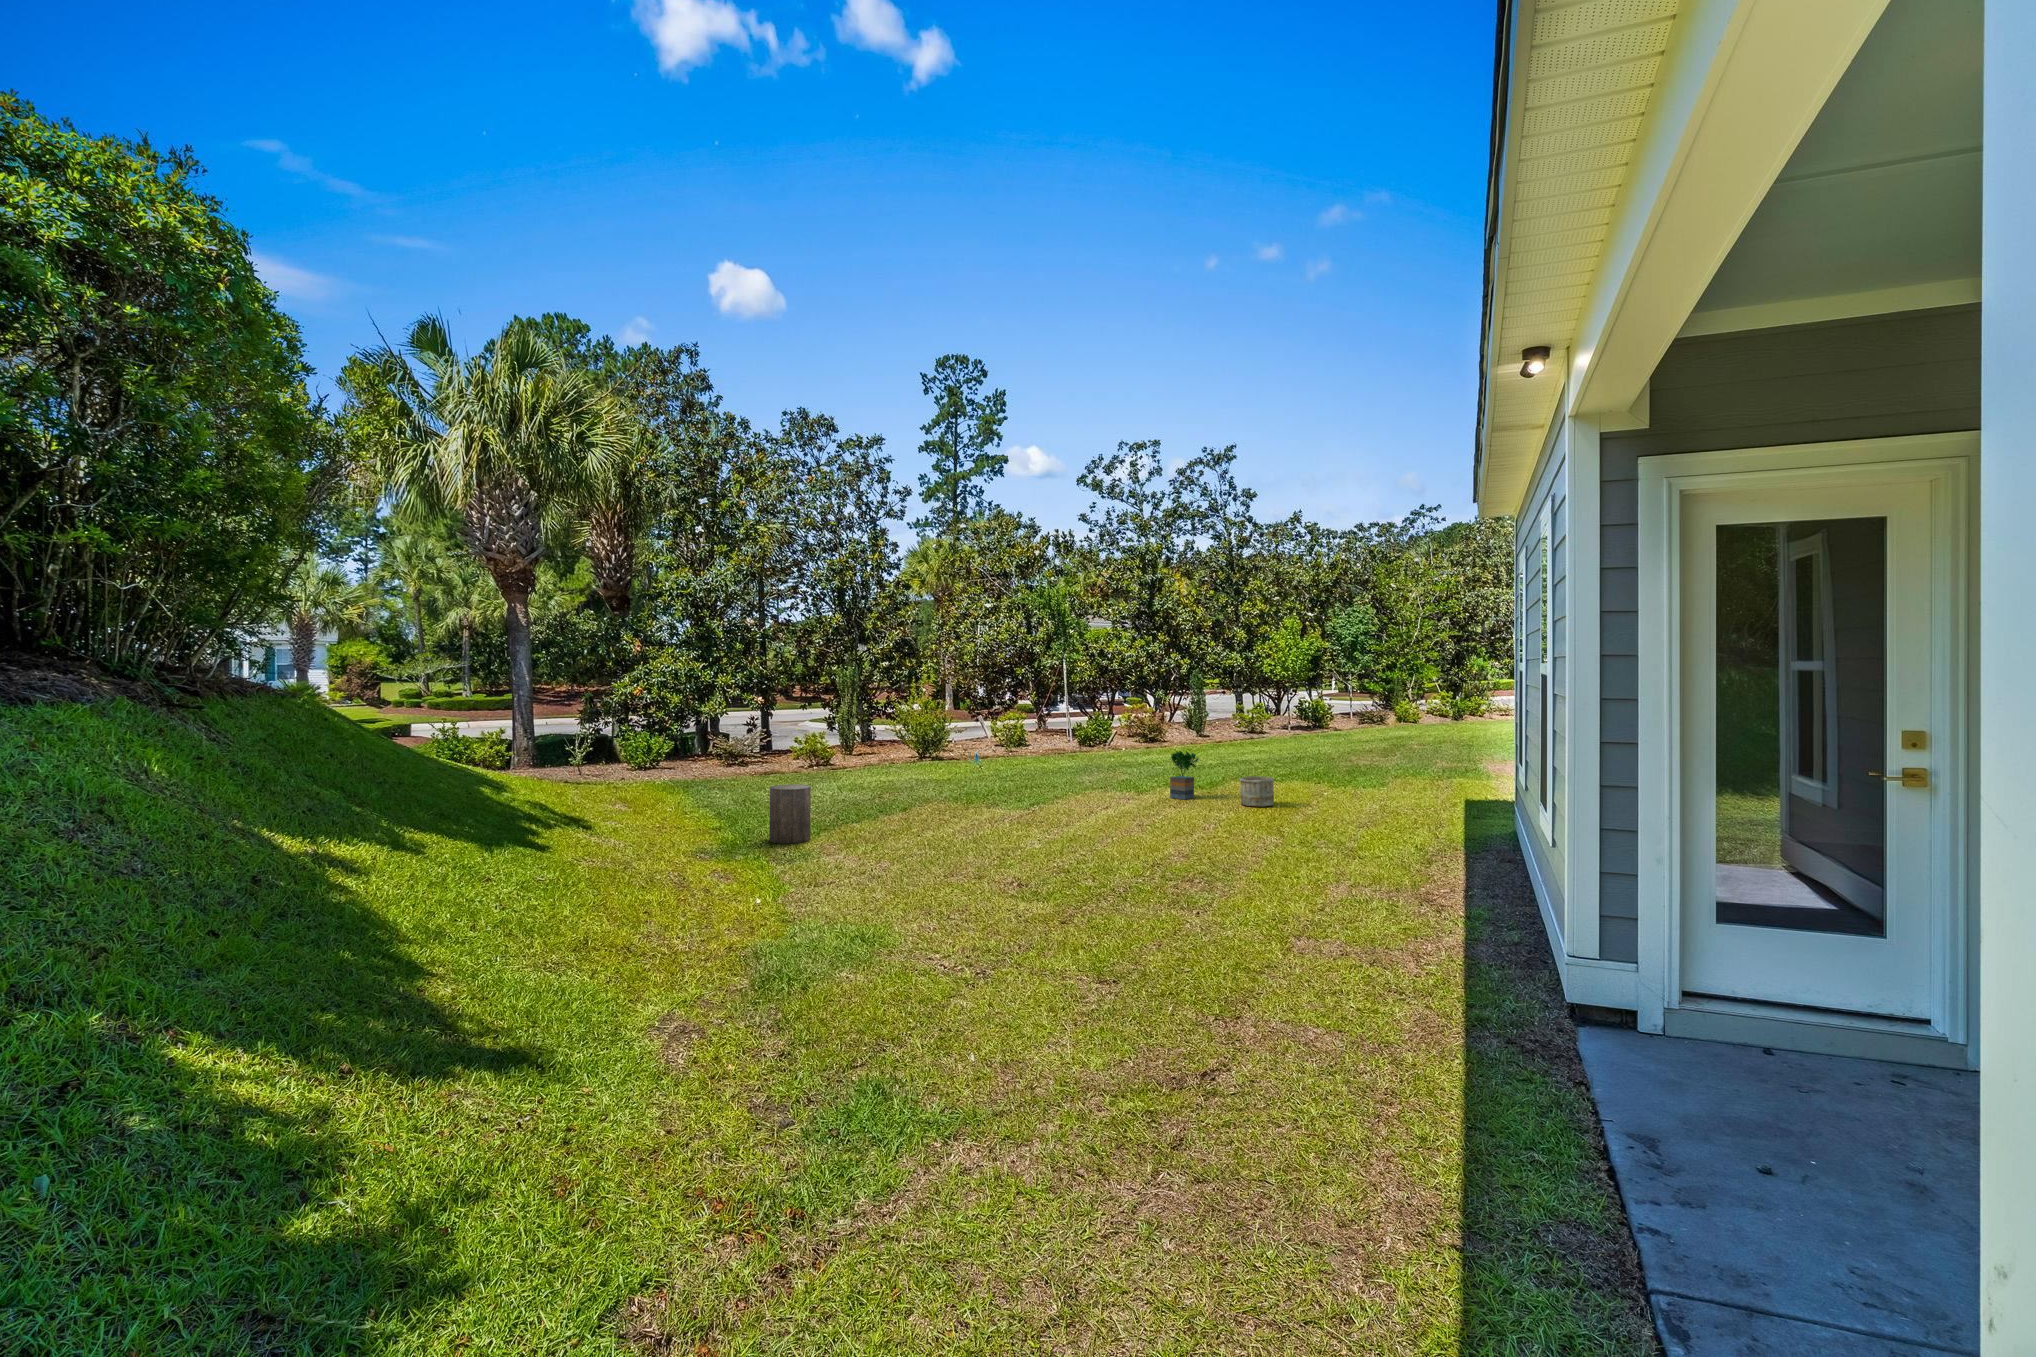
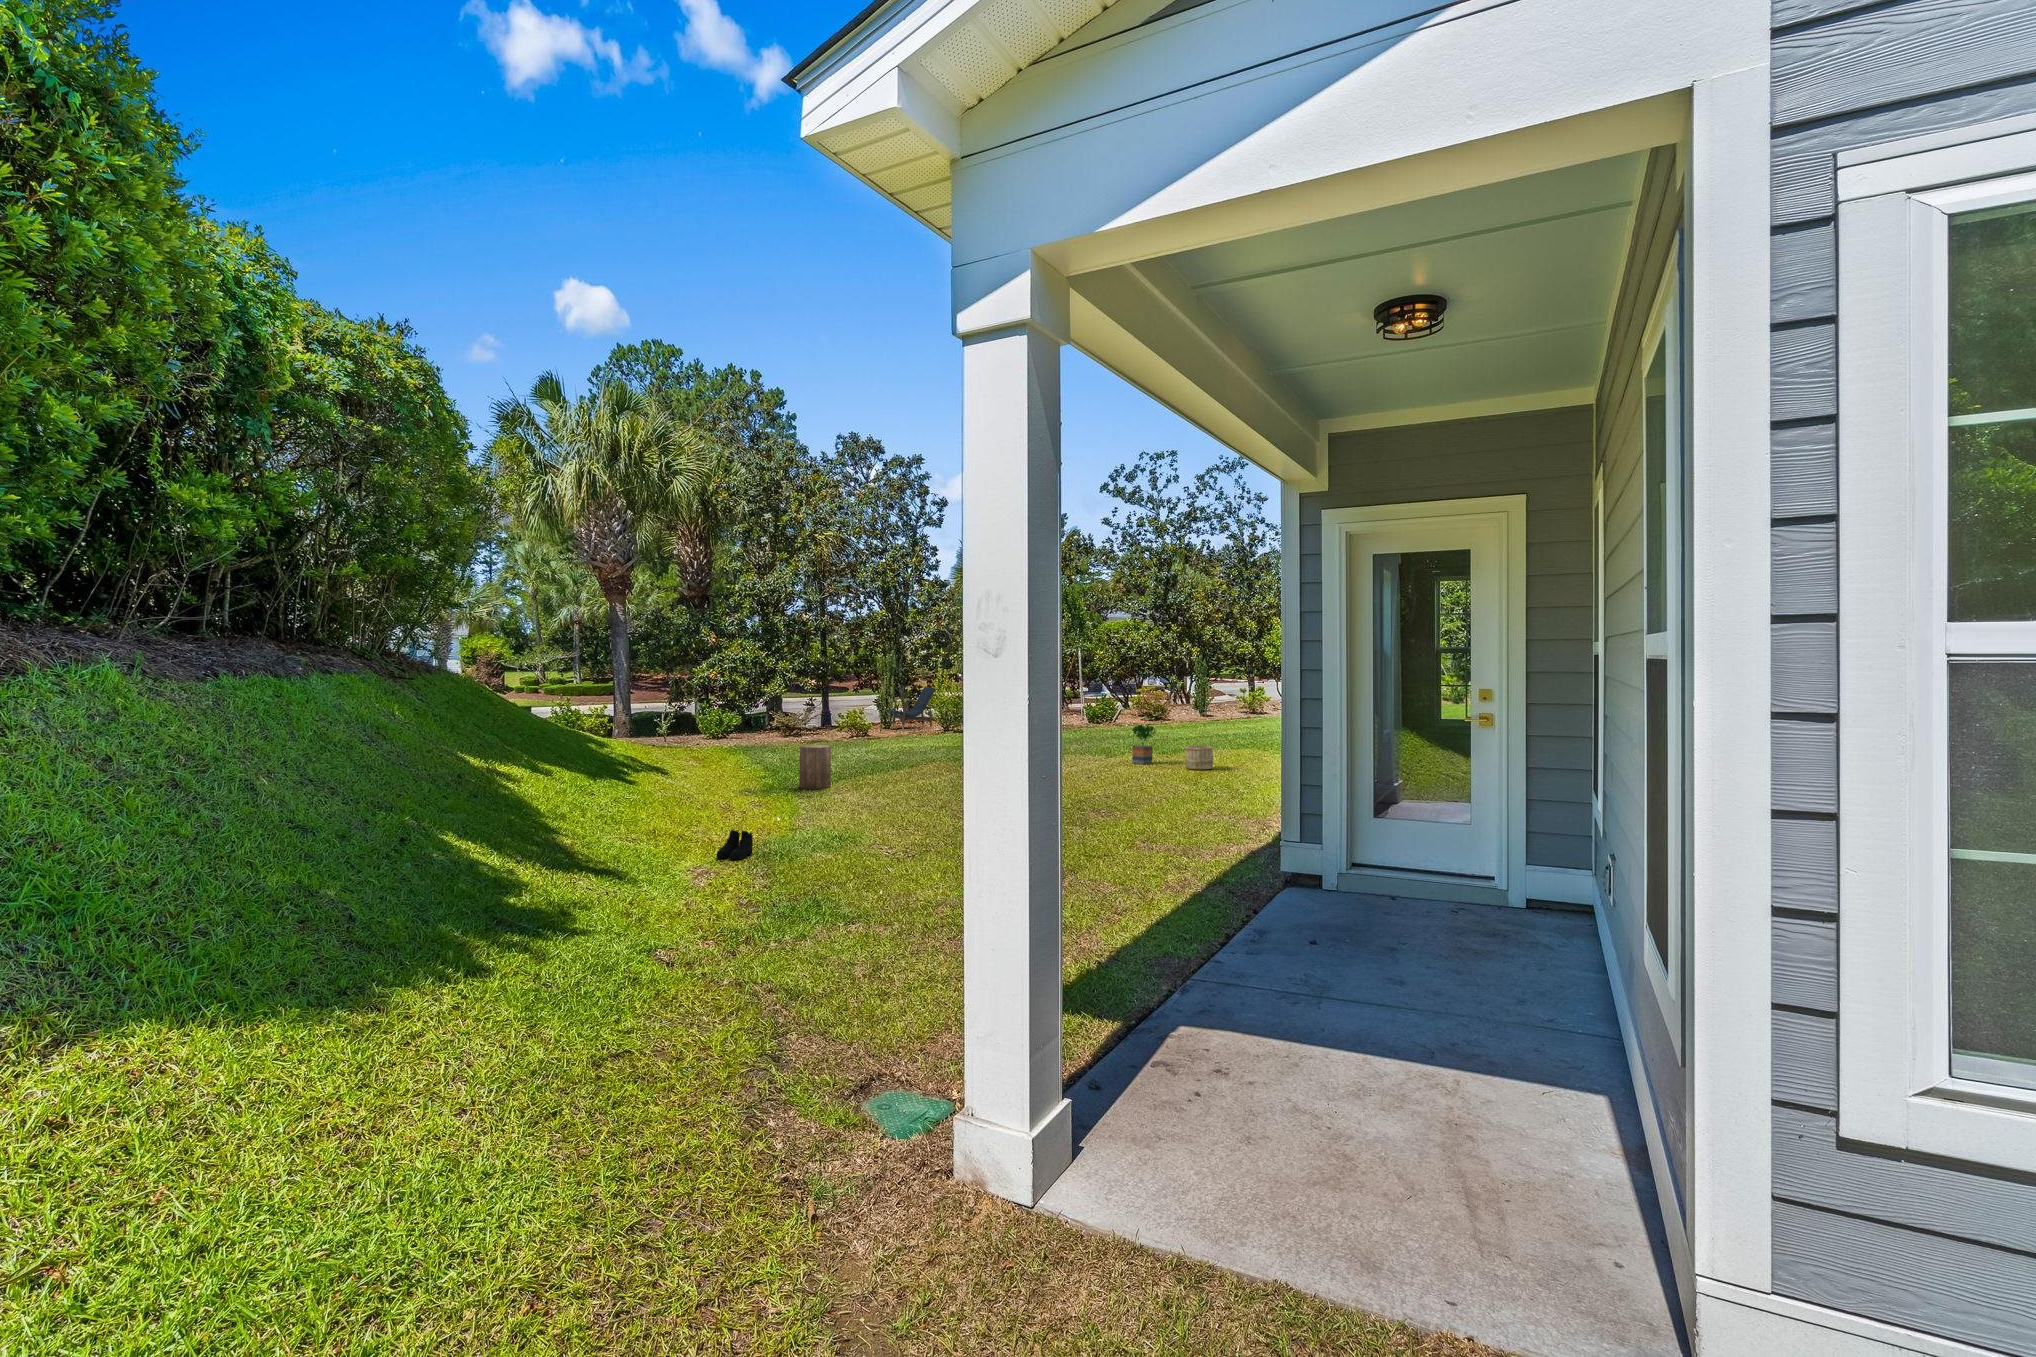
lounge chair: none [846,703,901,754] -> present [888,687,935,730]
boots: none [686,935,740,984] -> present [716,830,753,860]

